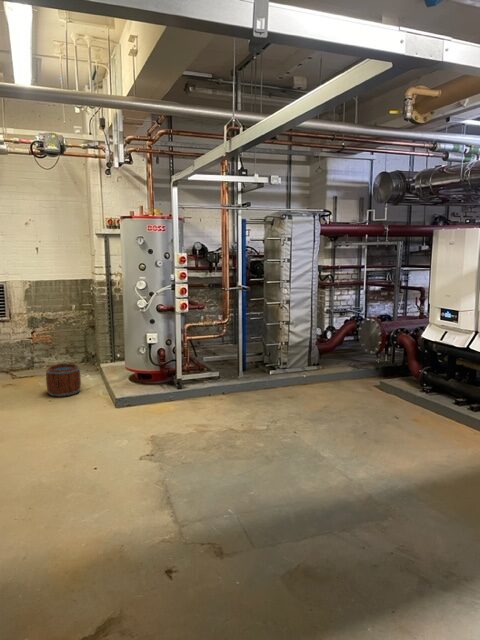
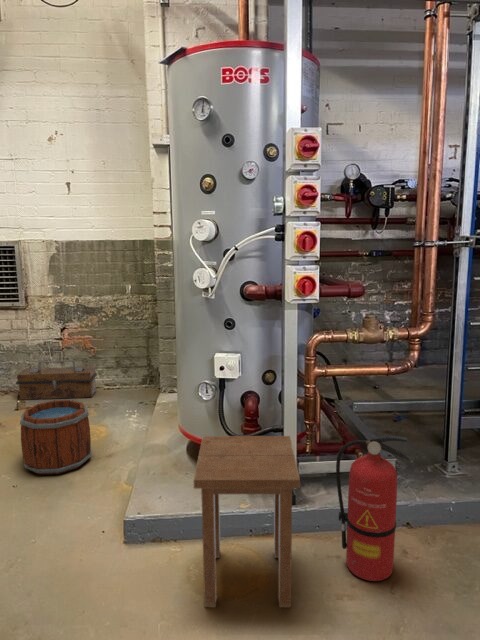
toolbox: none [9,349,56,374] -> present [16,360,97,400]
fire extinguisher: none [197,355,221,405] -> present [336,436,410,581]
stool: none [149,360,187,416] -> present [194,436,300,607]

